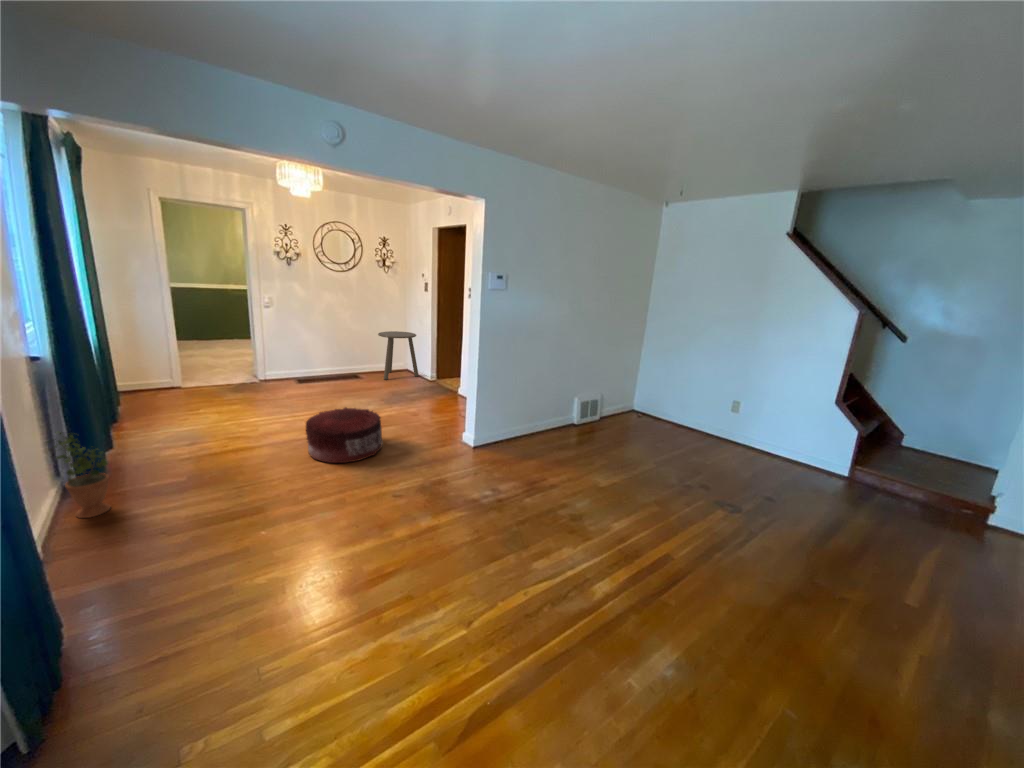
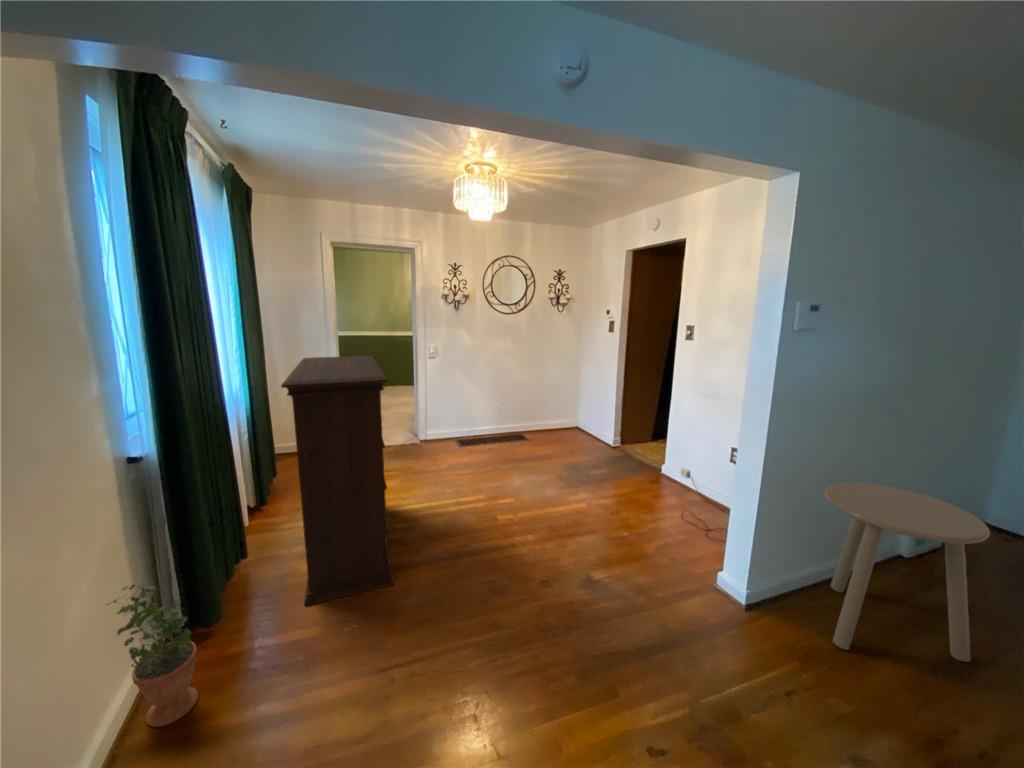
bookshelf: none [148,299,245,469] -> present [281,356,394,606]
side table: present [378,331,419,380] -> present [824,482,990,662]
pouf: present [306,407,383,463] -> none [476,511,588,627]

